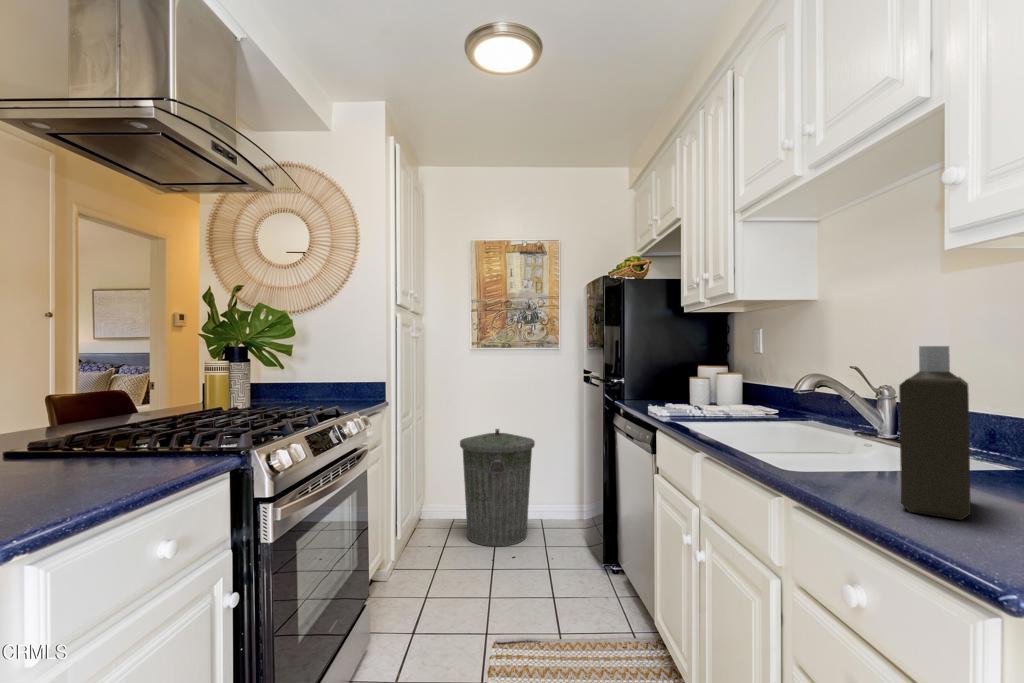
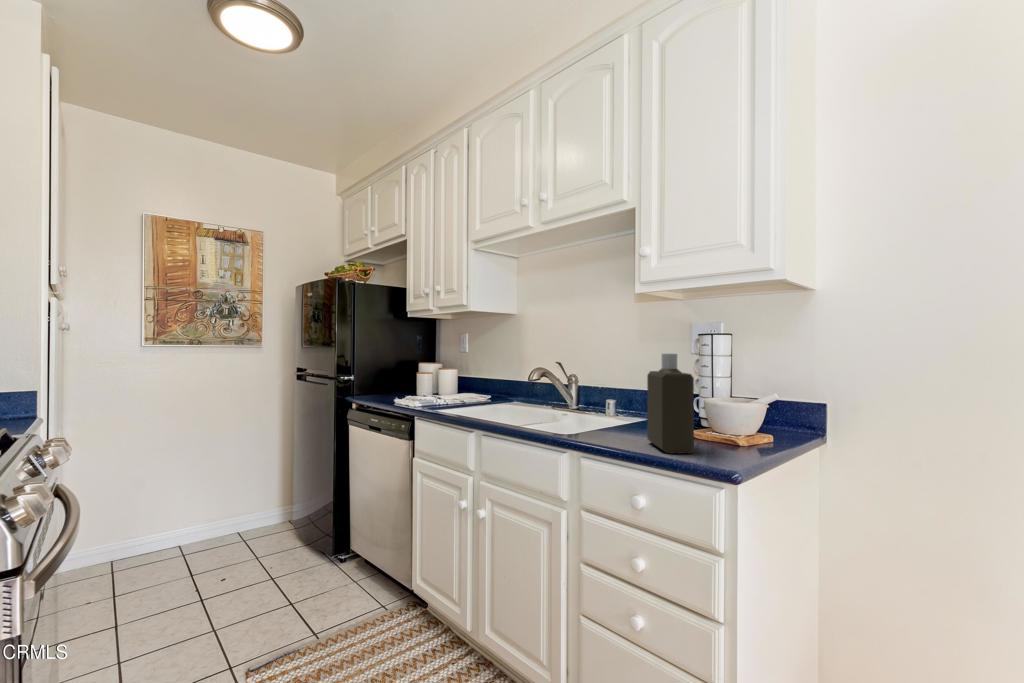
trash can: present [460,429,535,546] -> none [136,438,239,576]

